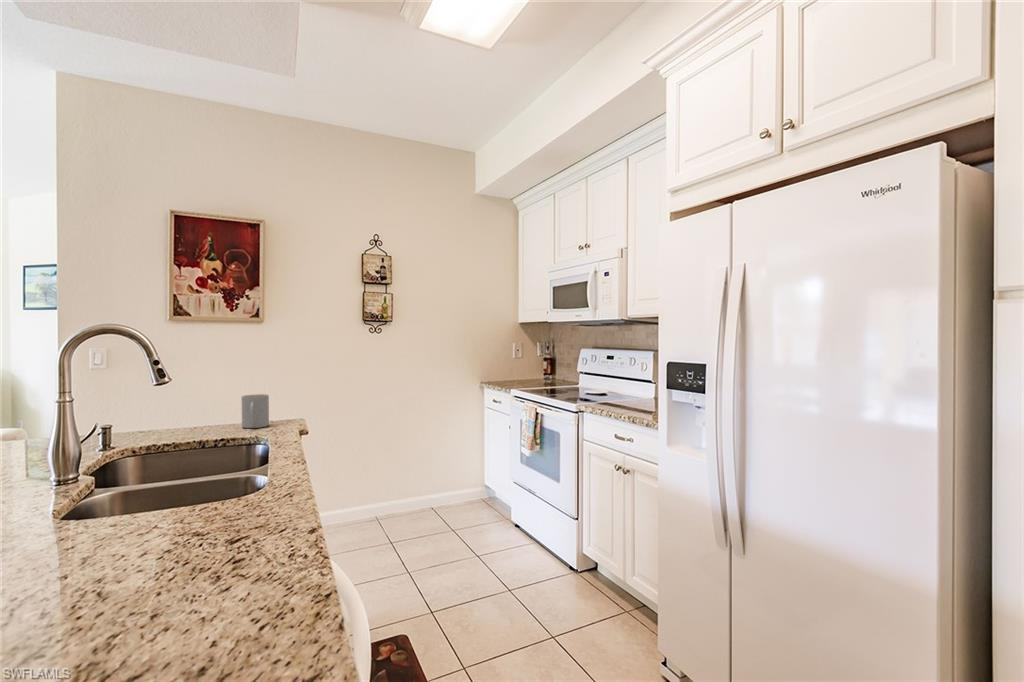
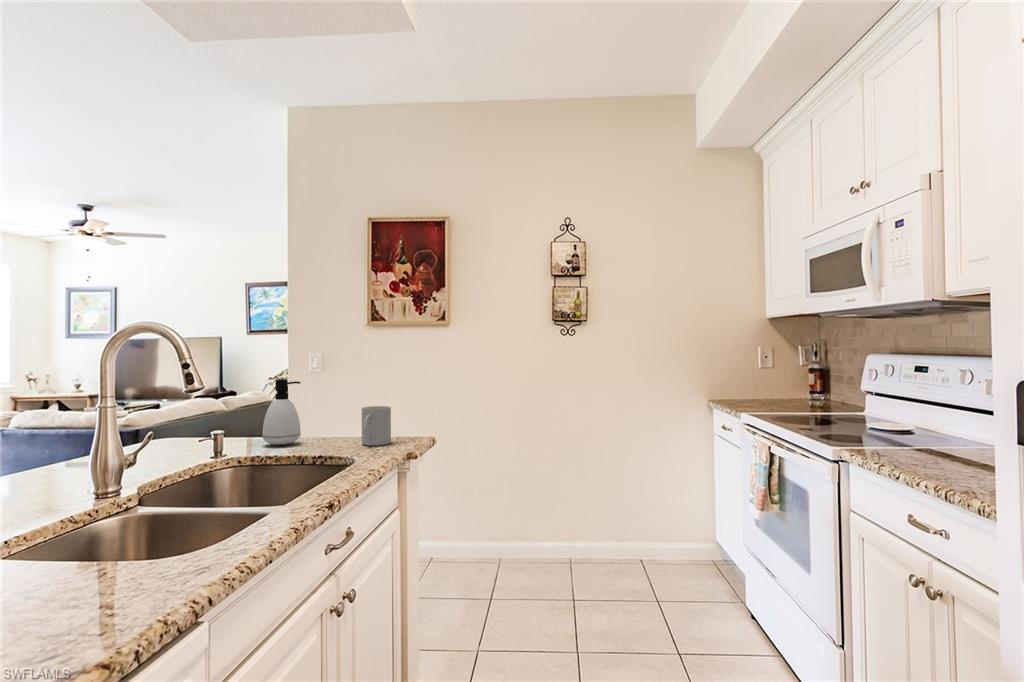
soap dispenser: none [137,373,178,435] -> present [263,379,301,445]

